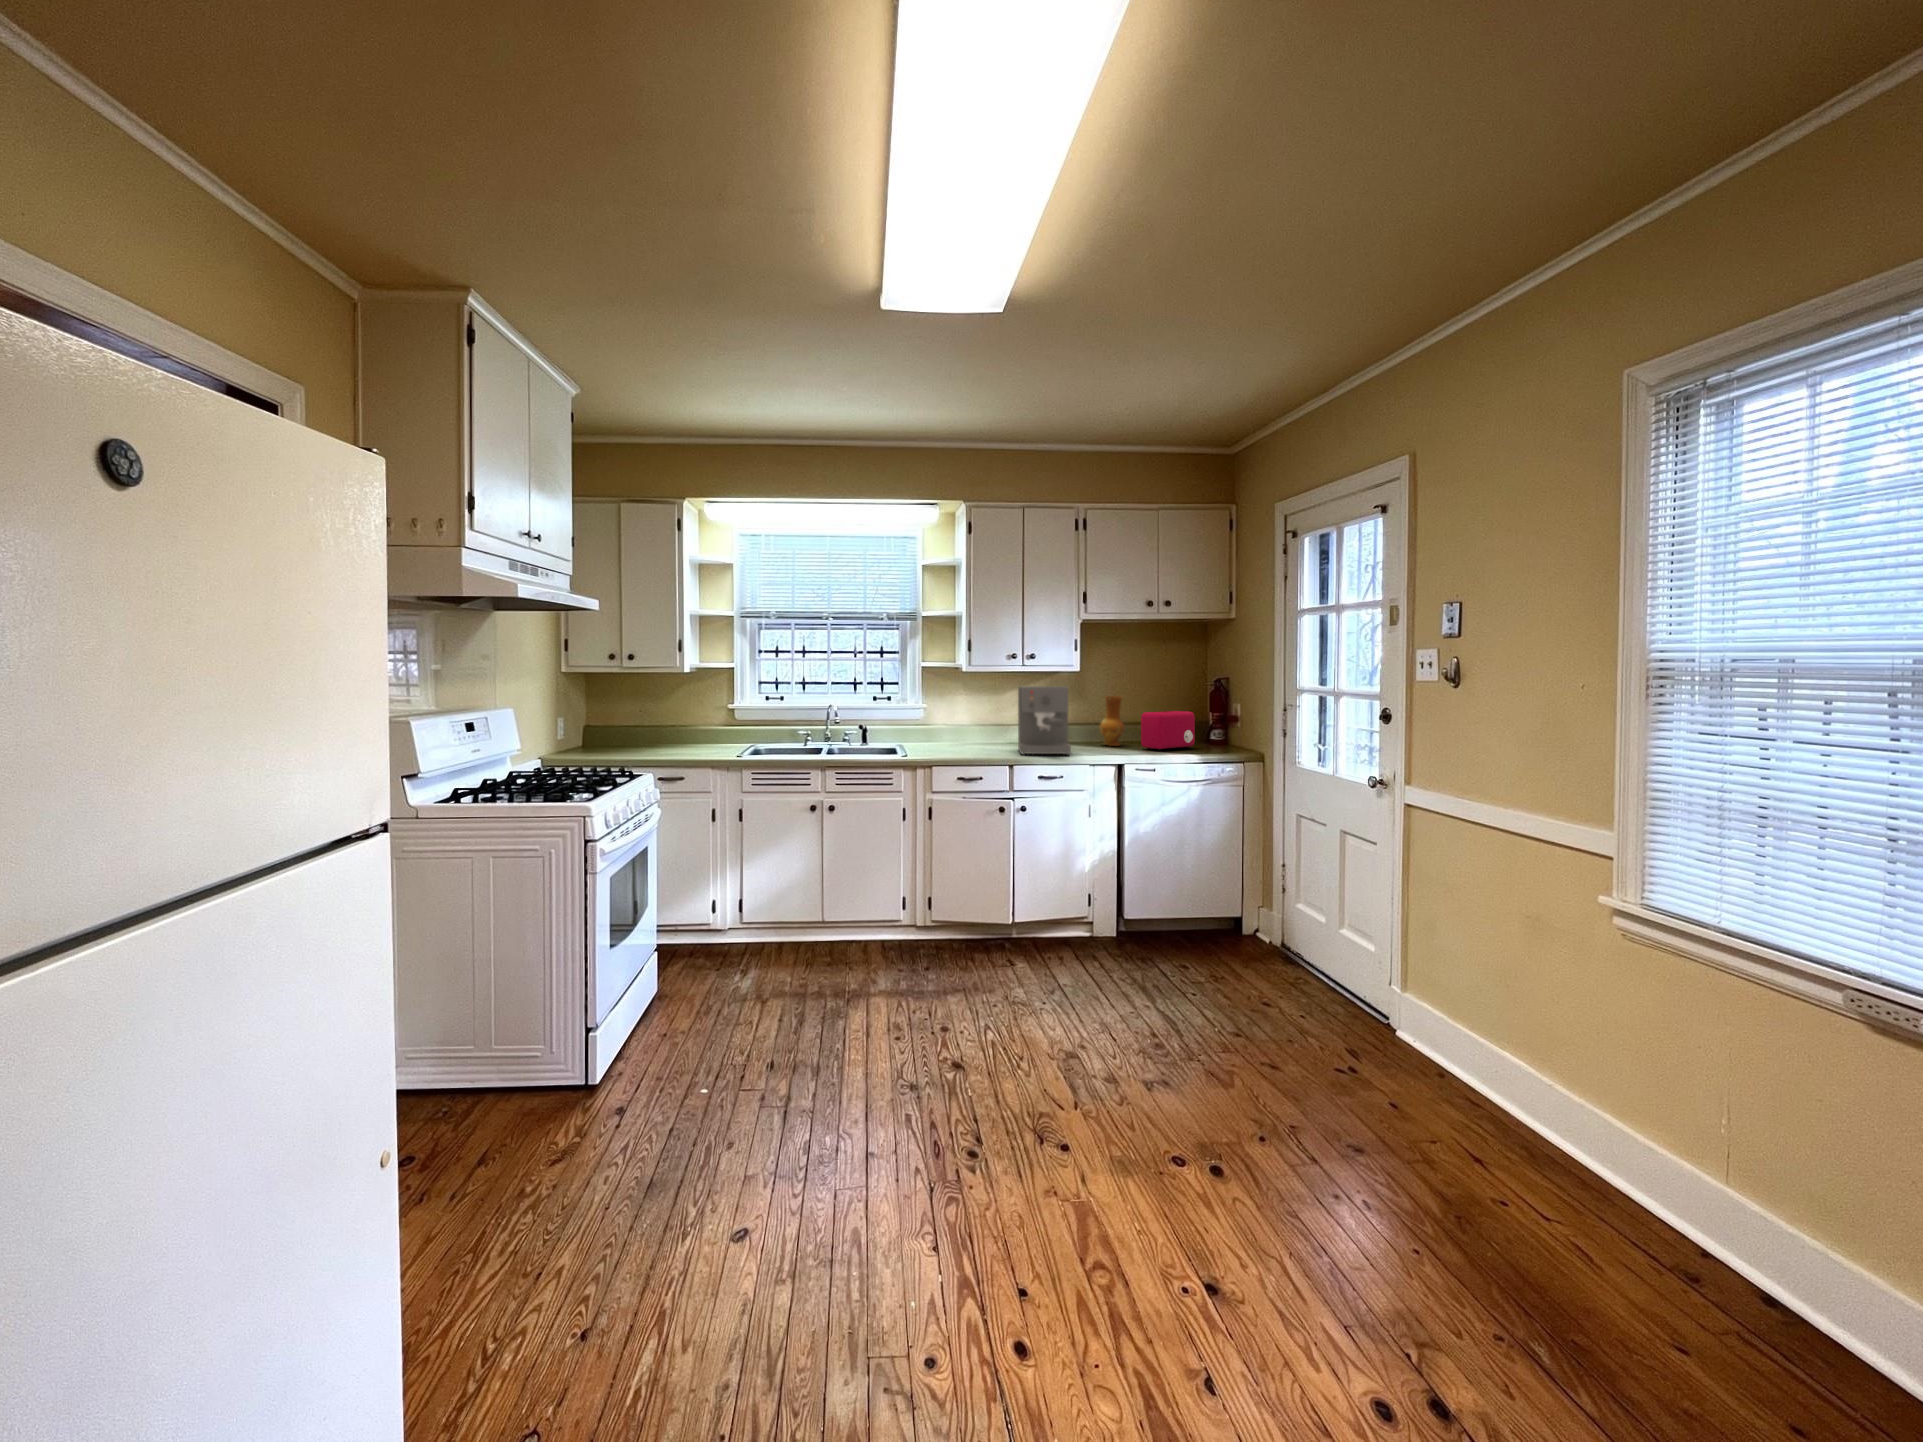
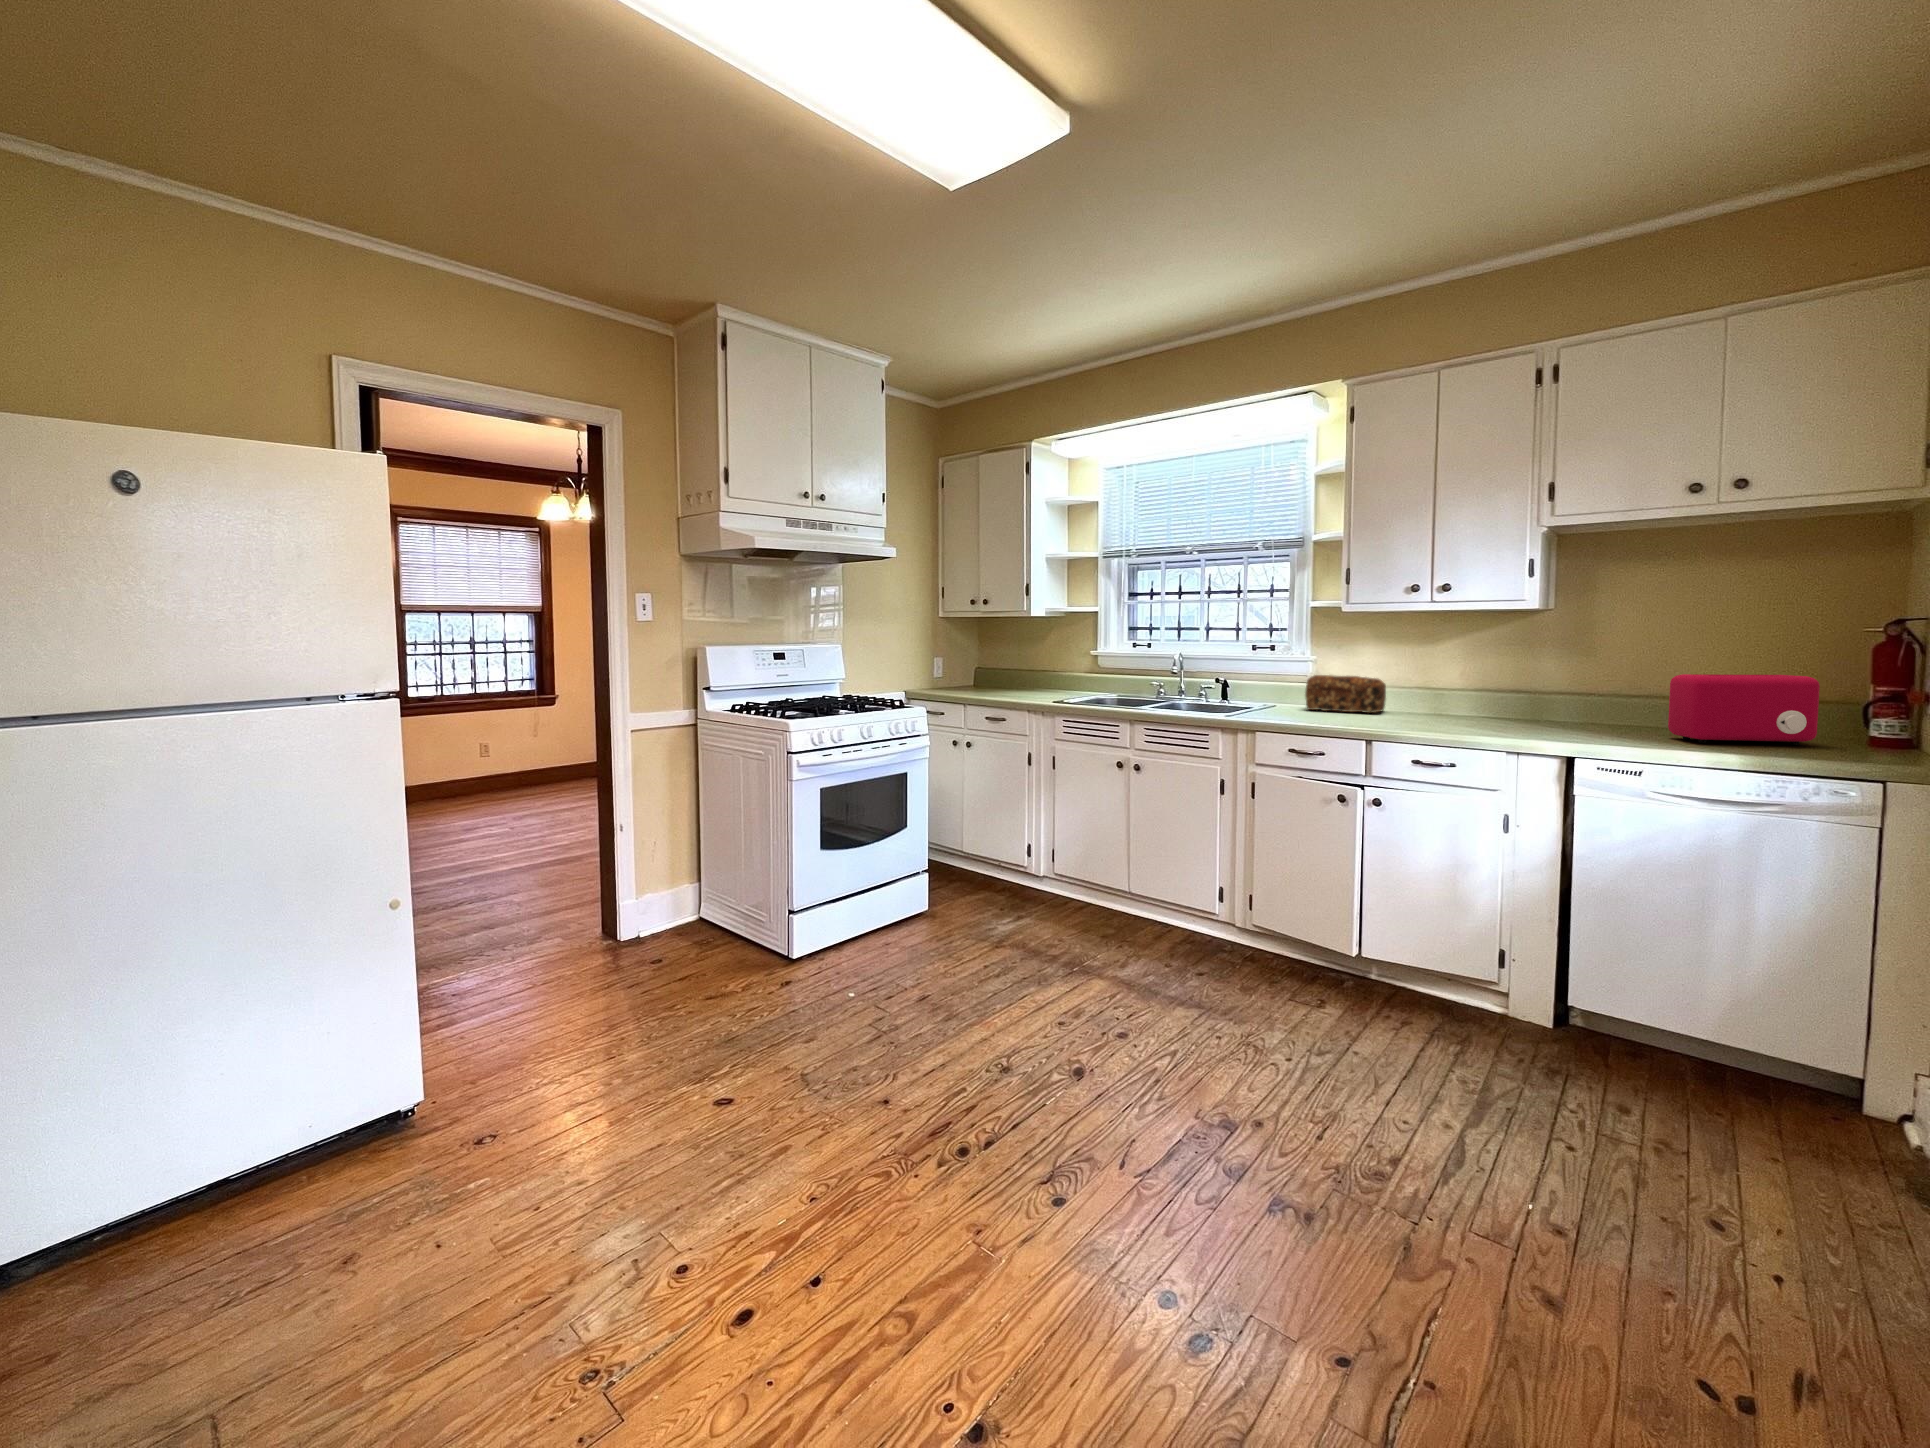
coffee maker: present [1018,686,1071,755] -> none [1390,630,1500,733]
ceramic jug: present [1100,696,1124,746] -> none [1600,646,1658,730]
bread loaf: none [933,720,987,747] -> present [1305,675,1386,713]

